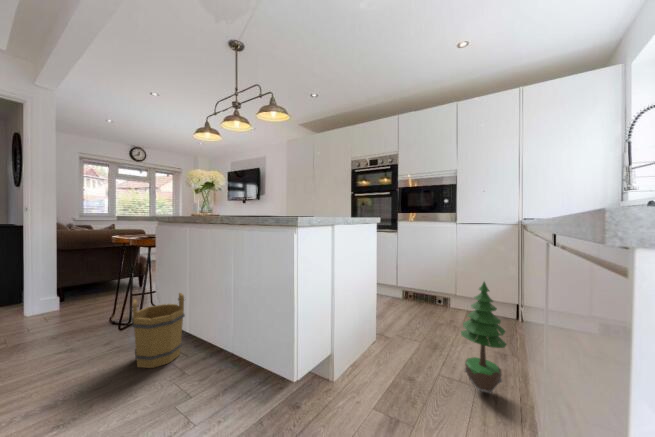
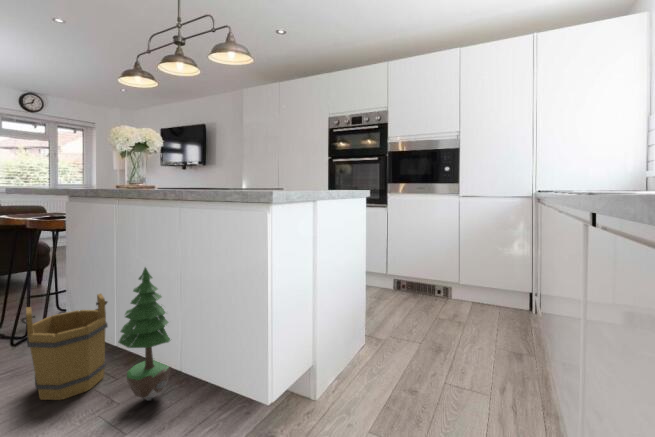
potted tree: present [461,282,506,393] -> present [119,268,171,400]

